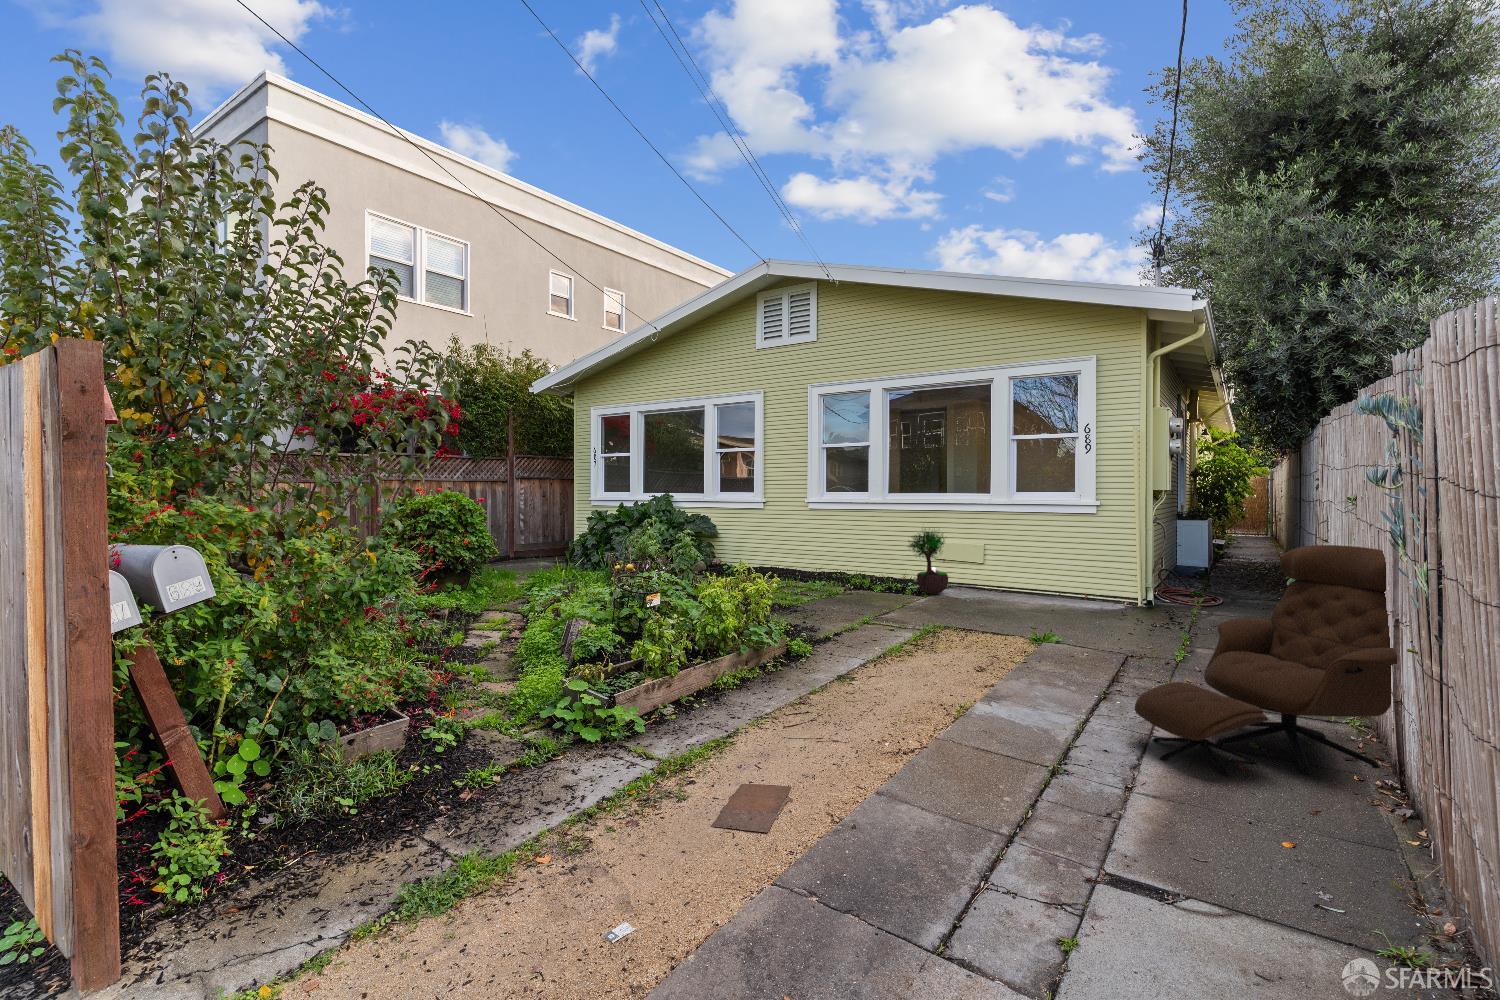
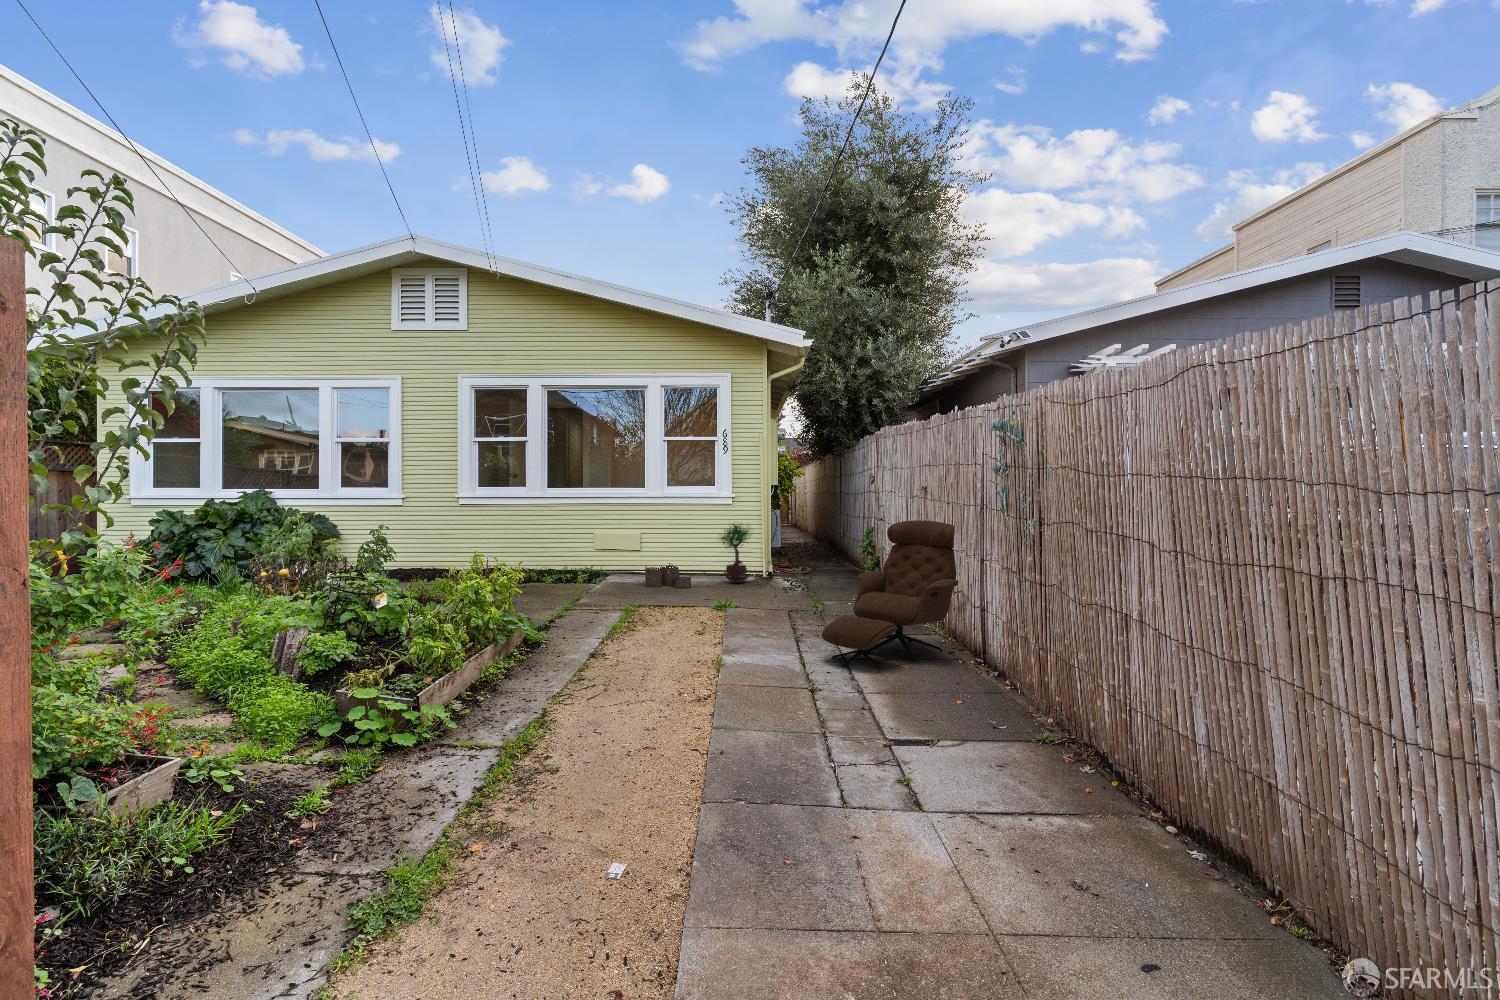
potted tree: present [908,529,948,594] -> present [721,523,751,583]
woven basket: none [979,578,1033,610] -> present [645,563,691,588]

